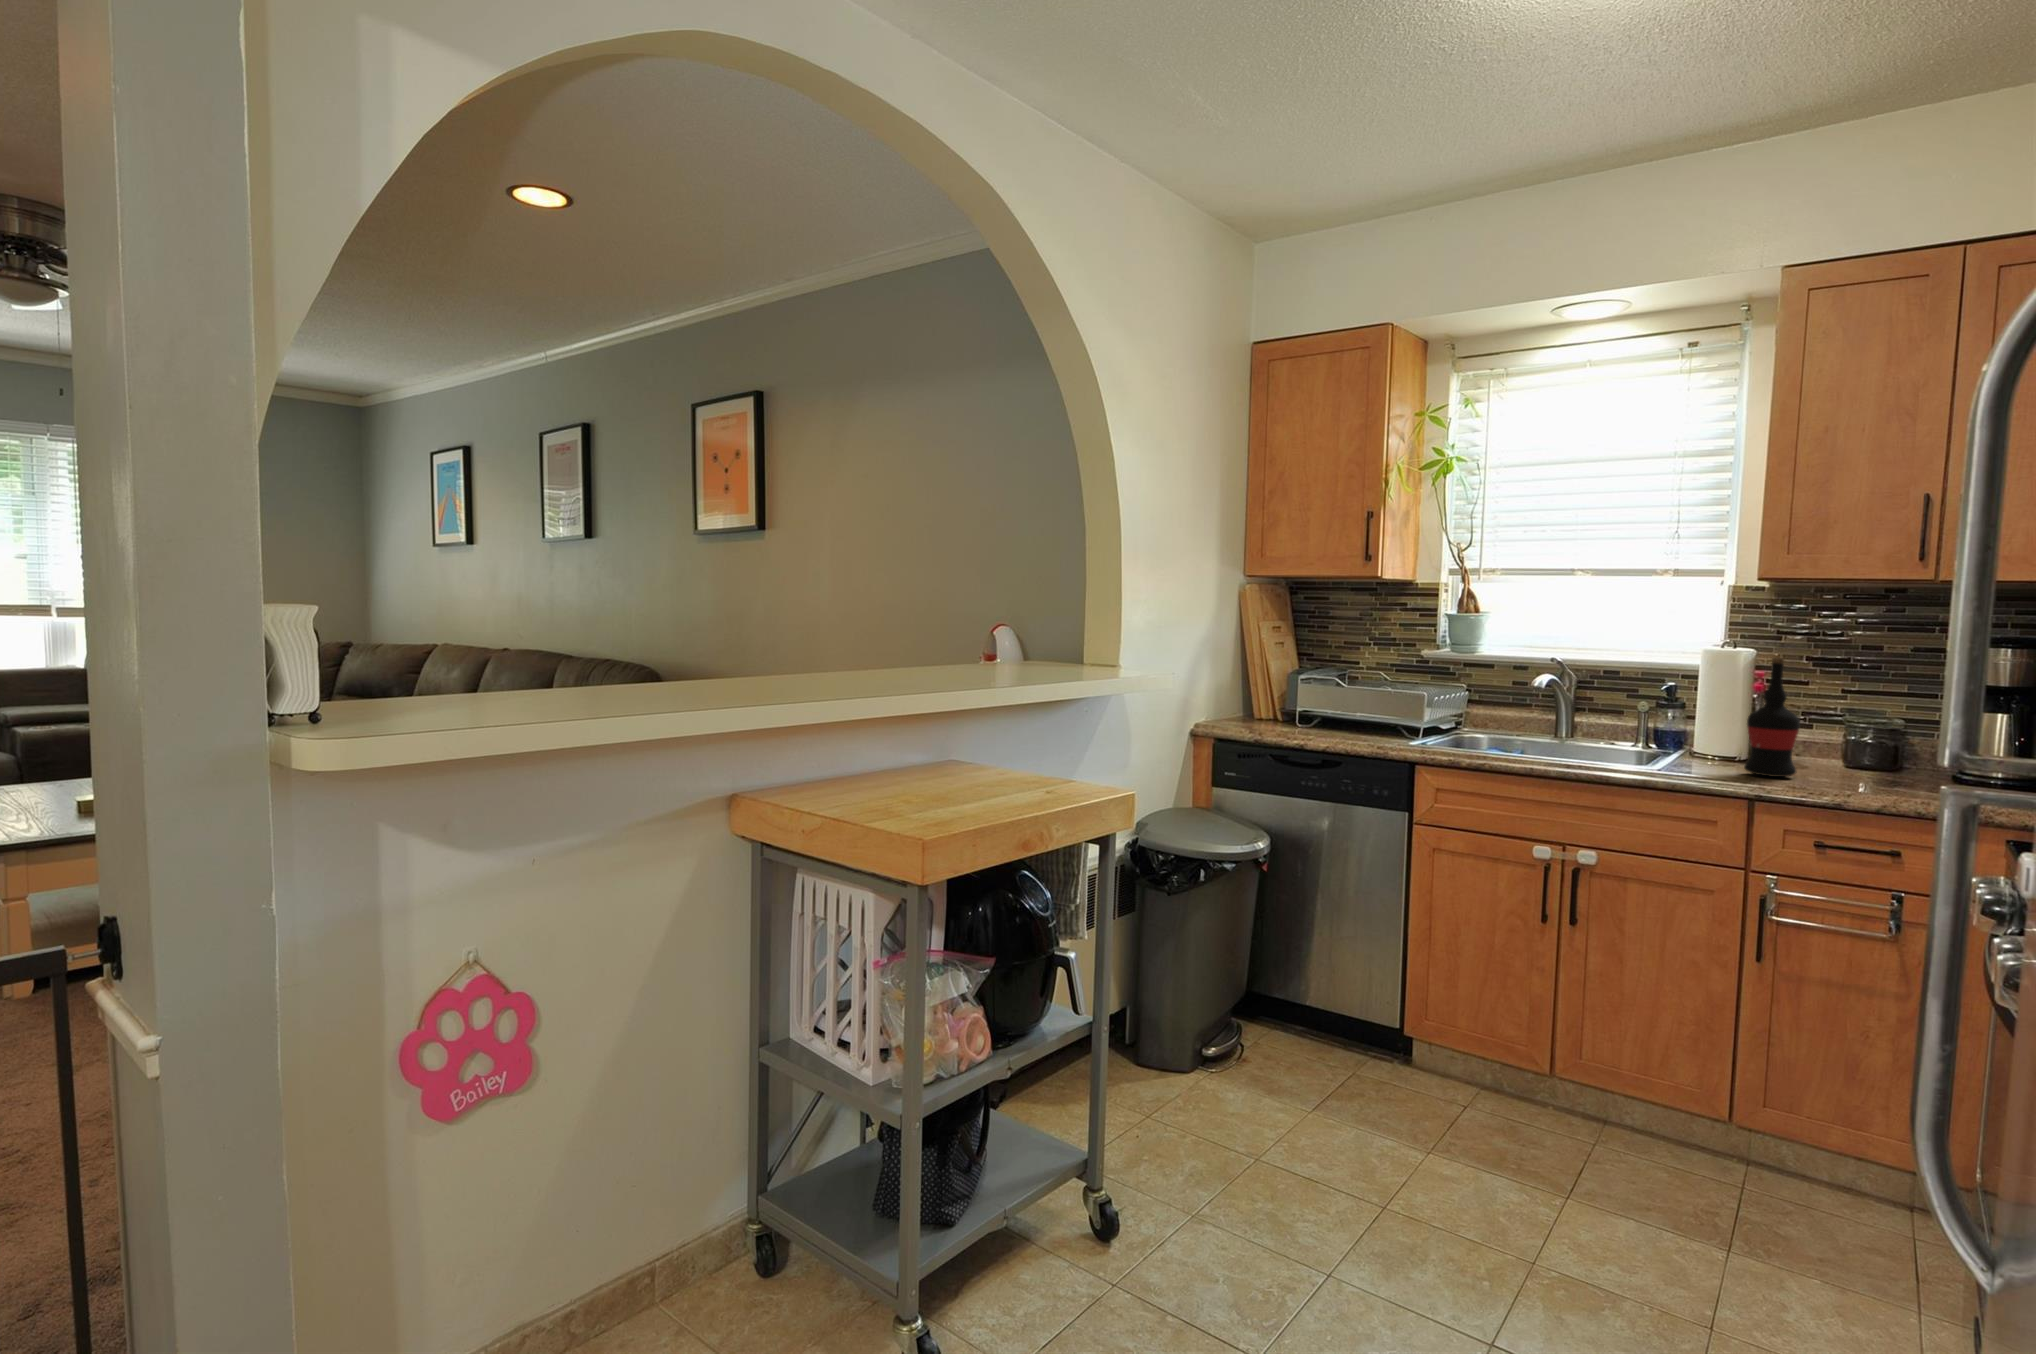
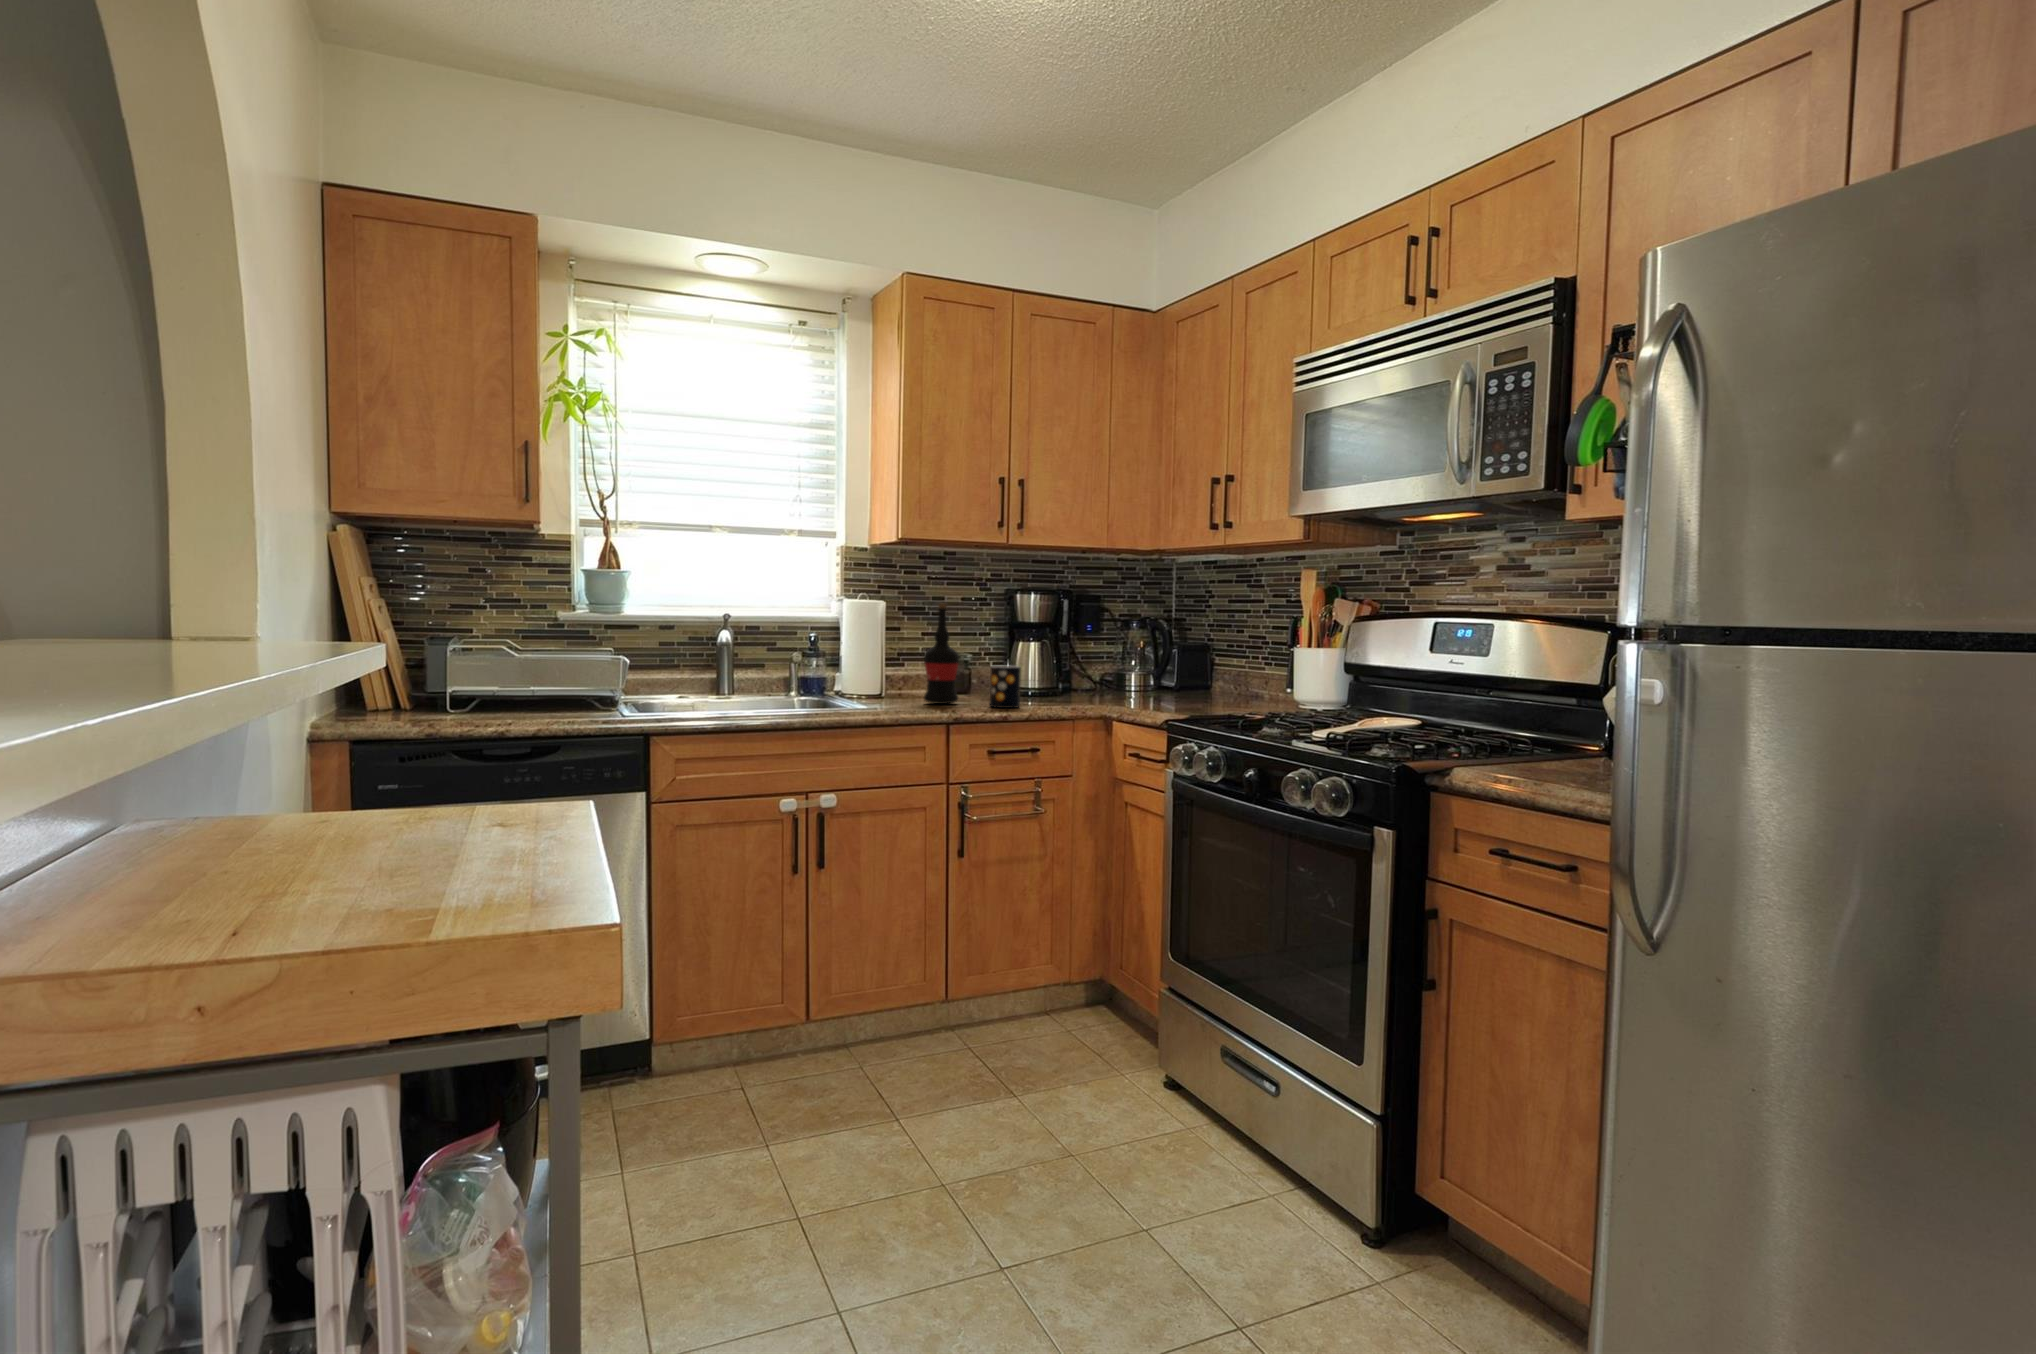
mug: none [1812,738,1864,794] -> present [990,666,1021,708]

